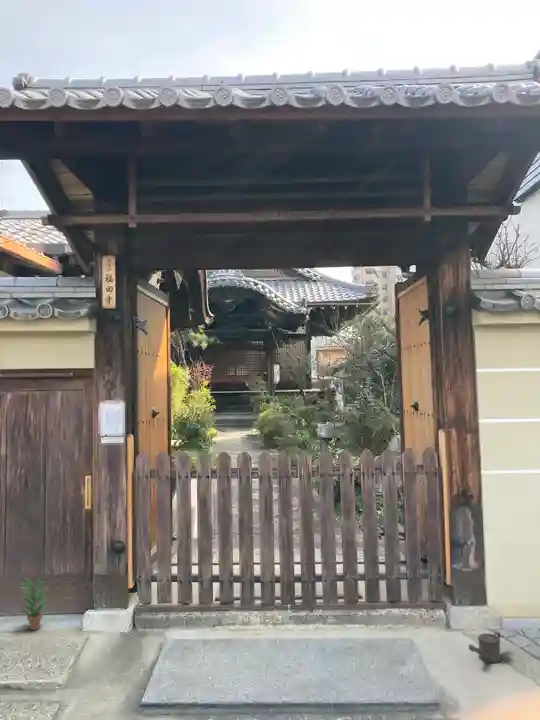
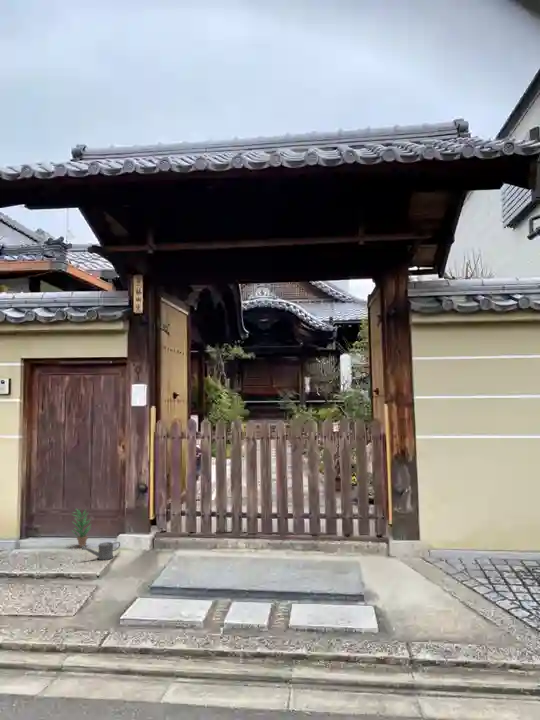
watering can: present [469,632,501,663] -> present [82,542,120,560]

